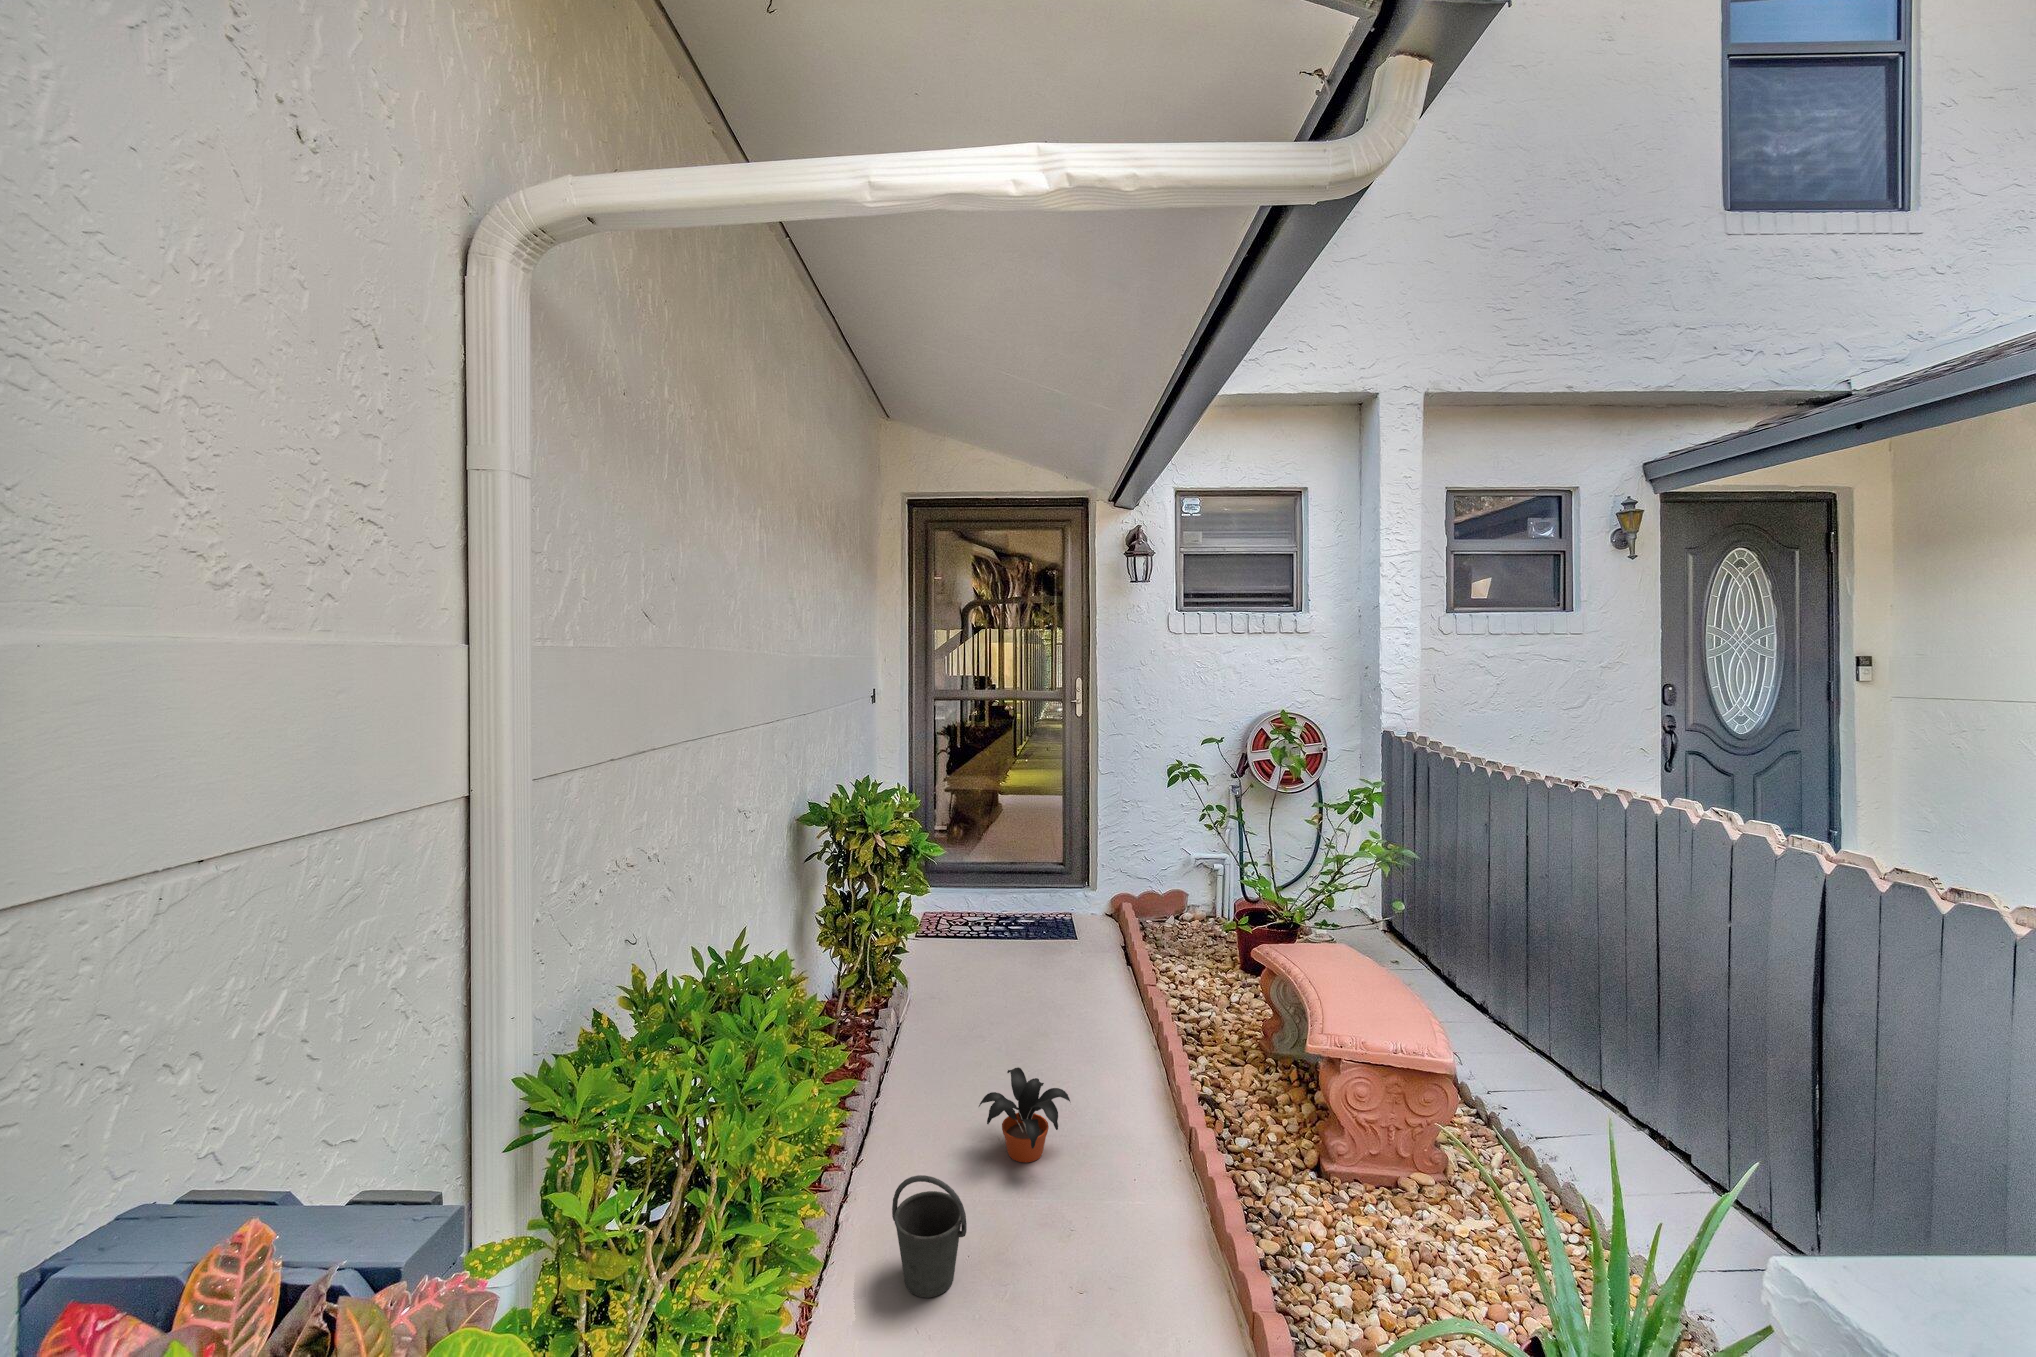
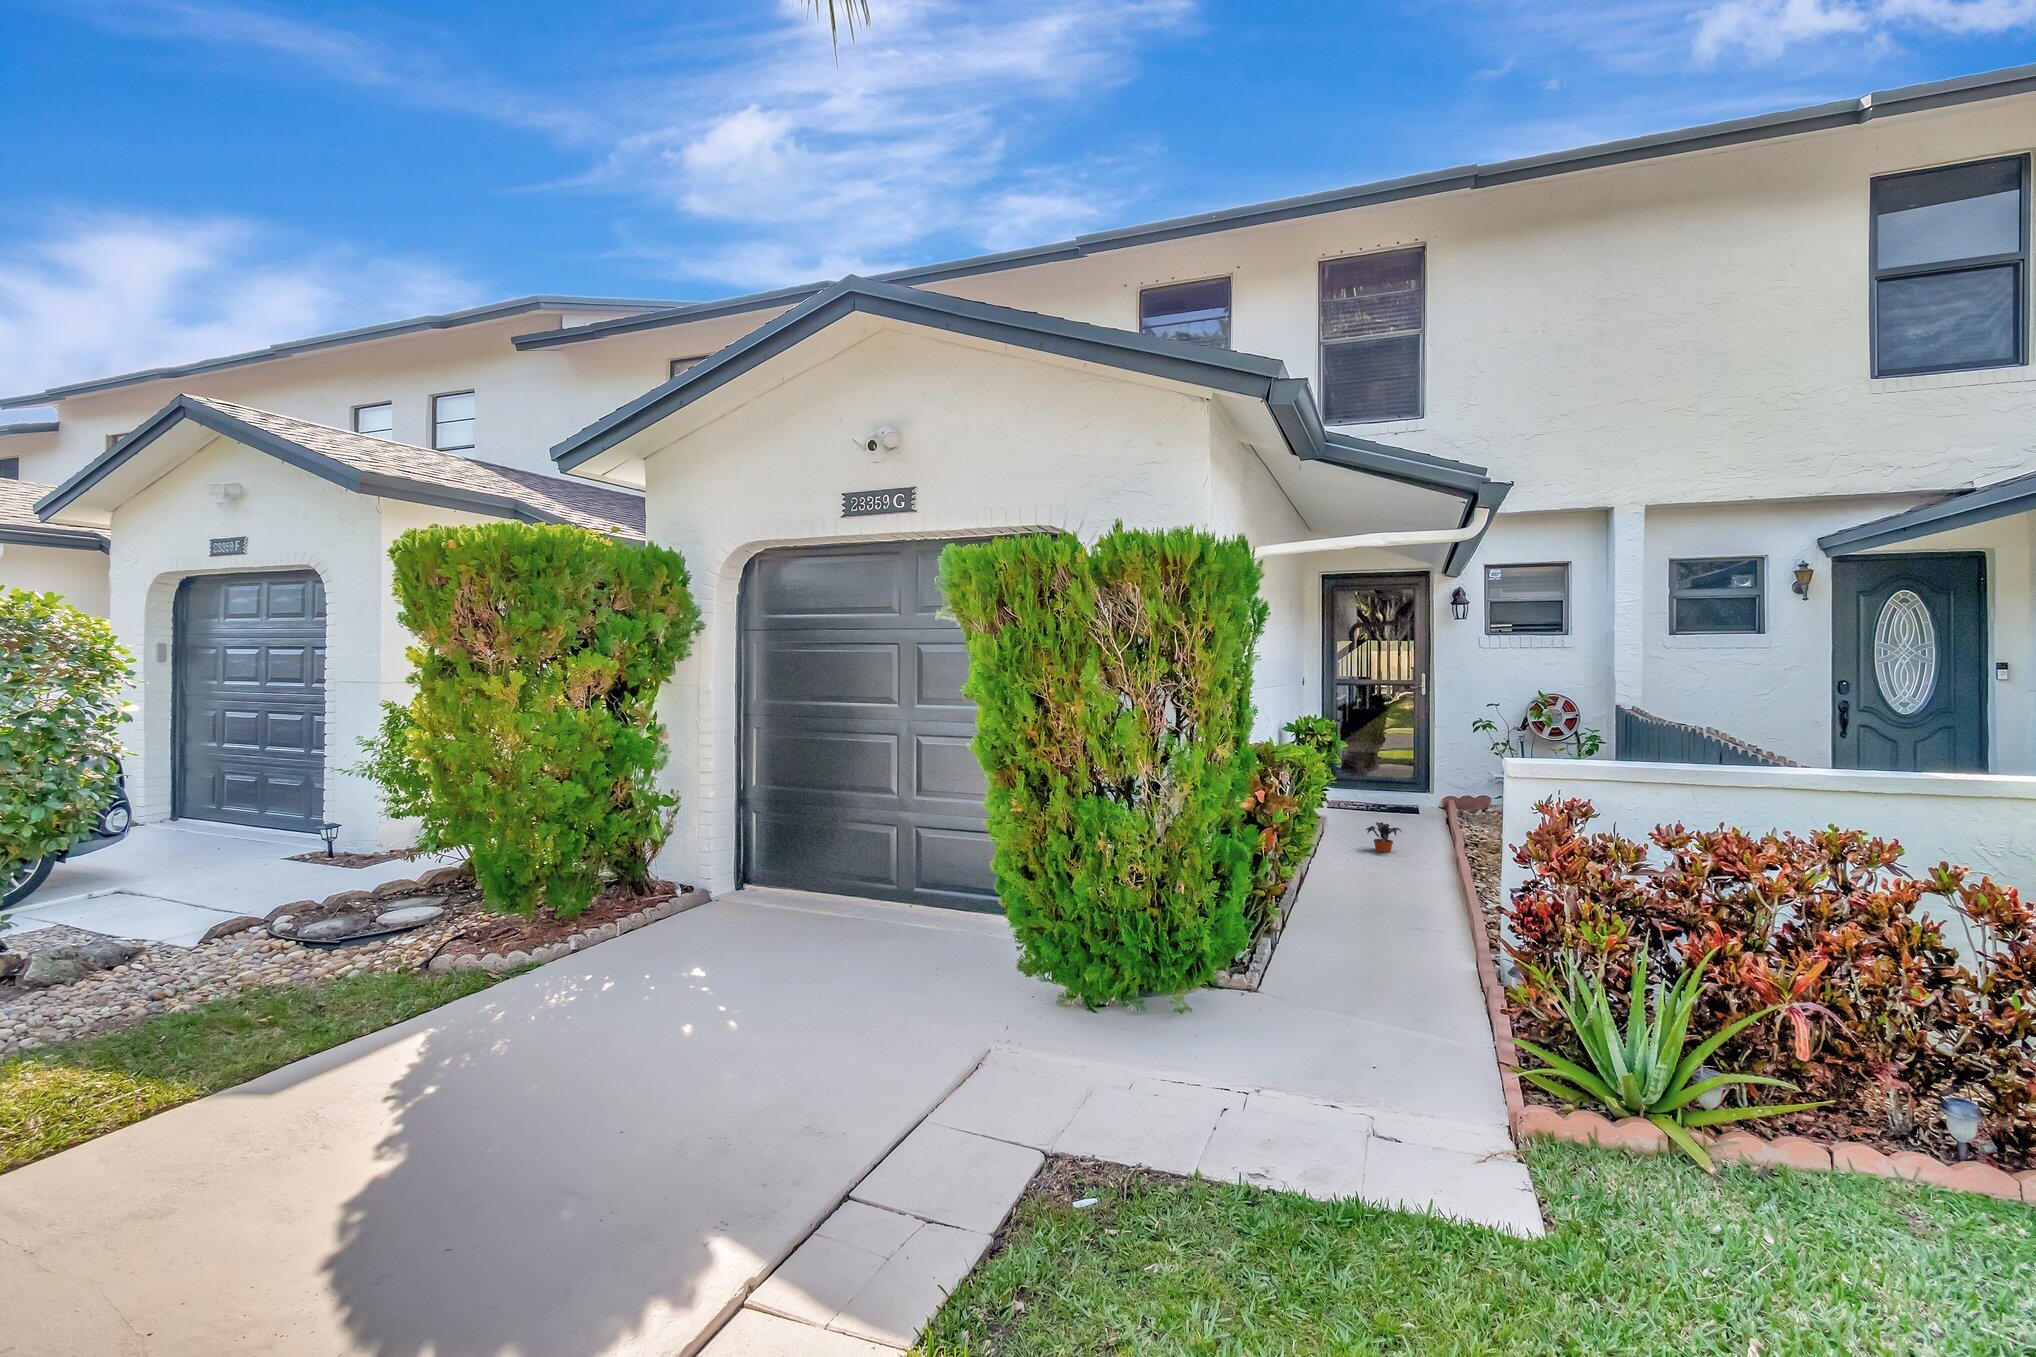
bucket: present [892,1175,967,1297] -> none [1334,827,1361,864]

